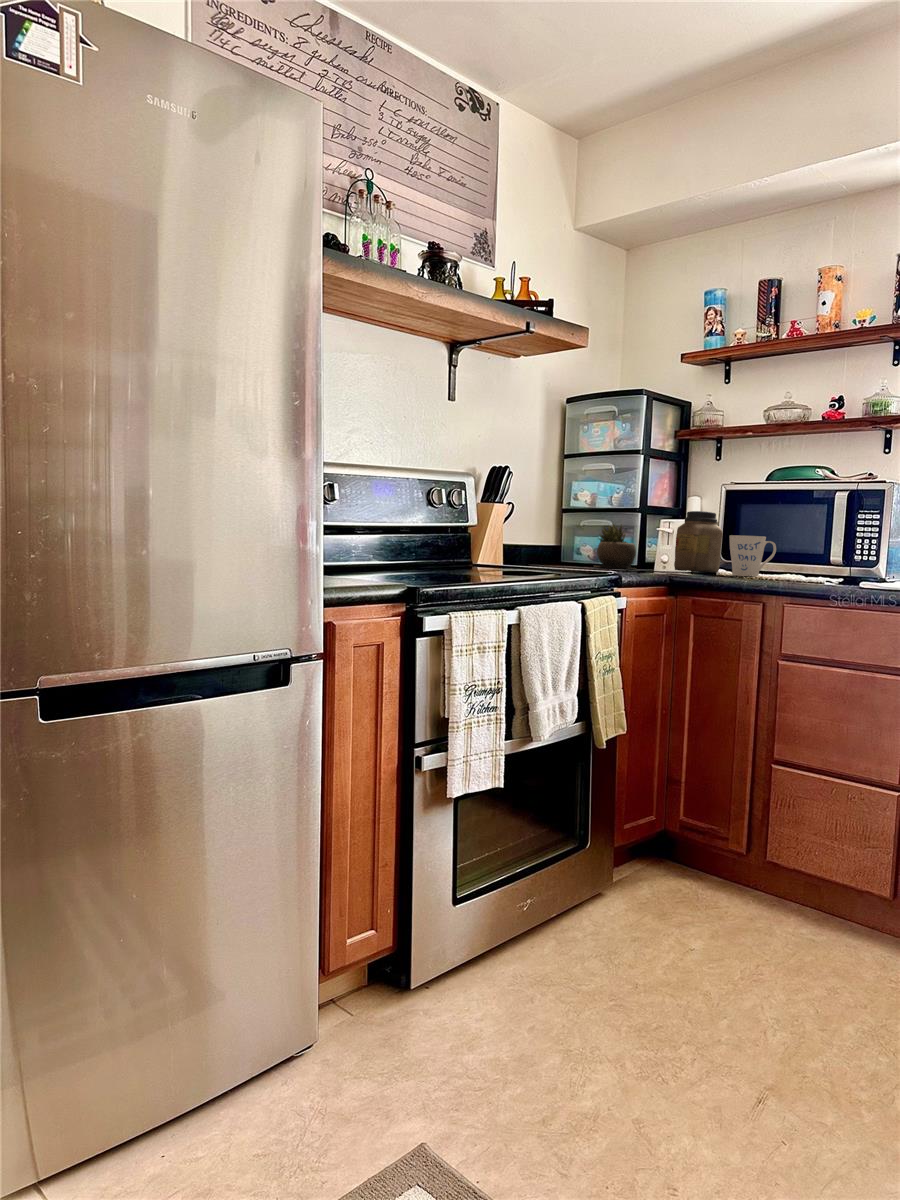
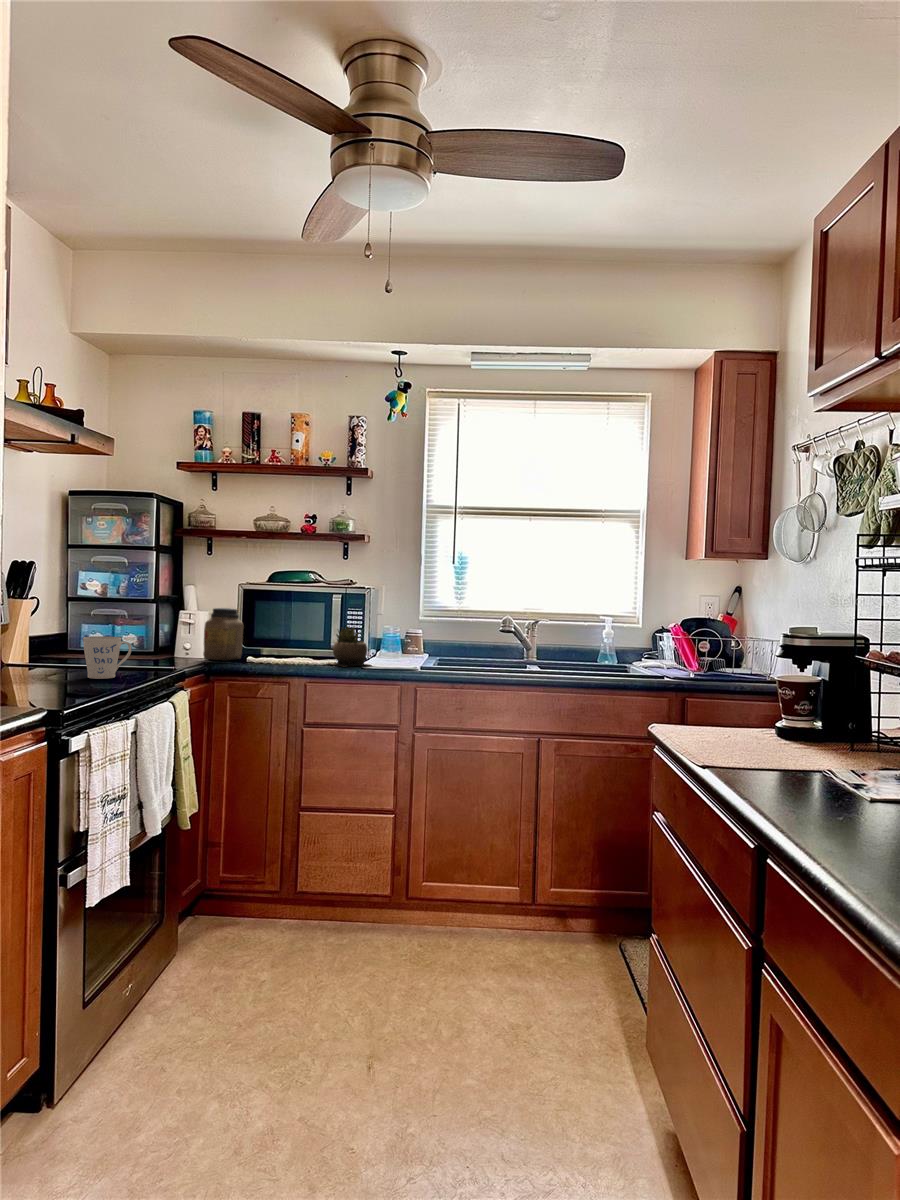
succulent plant: present [597,524,636,569] -> present [329,626,368,666]
mug: present [729,535,776,576] -> present [83,637,132,679]

